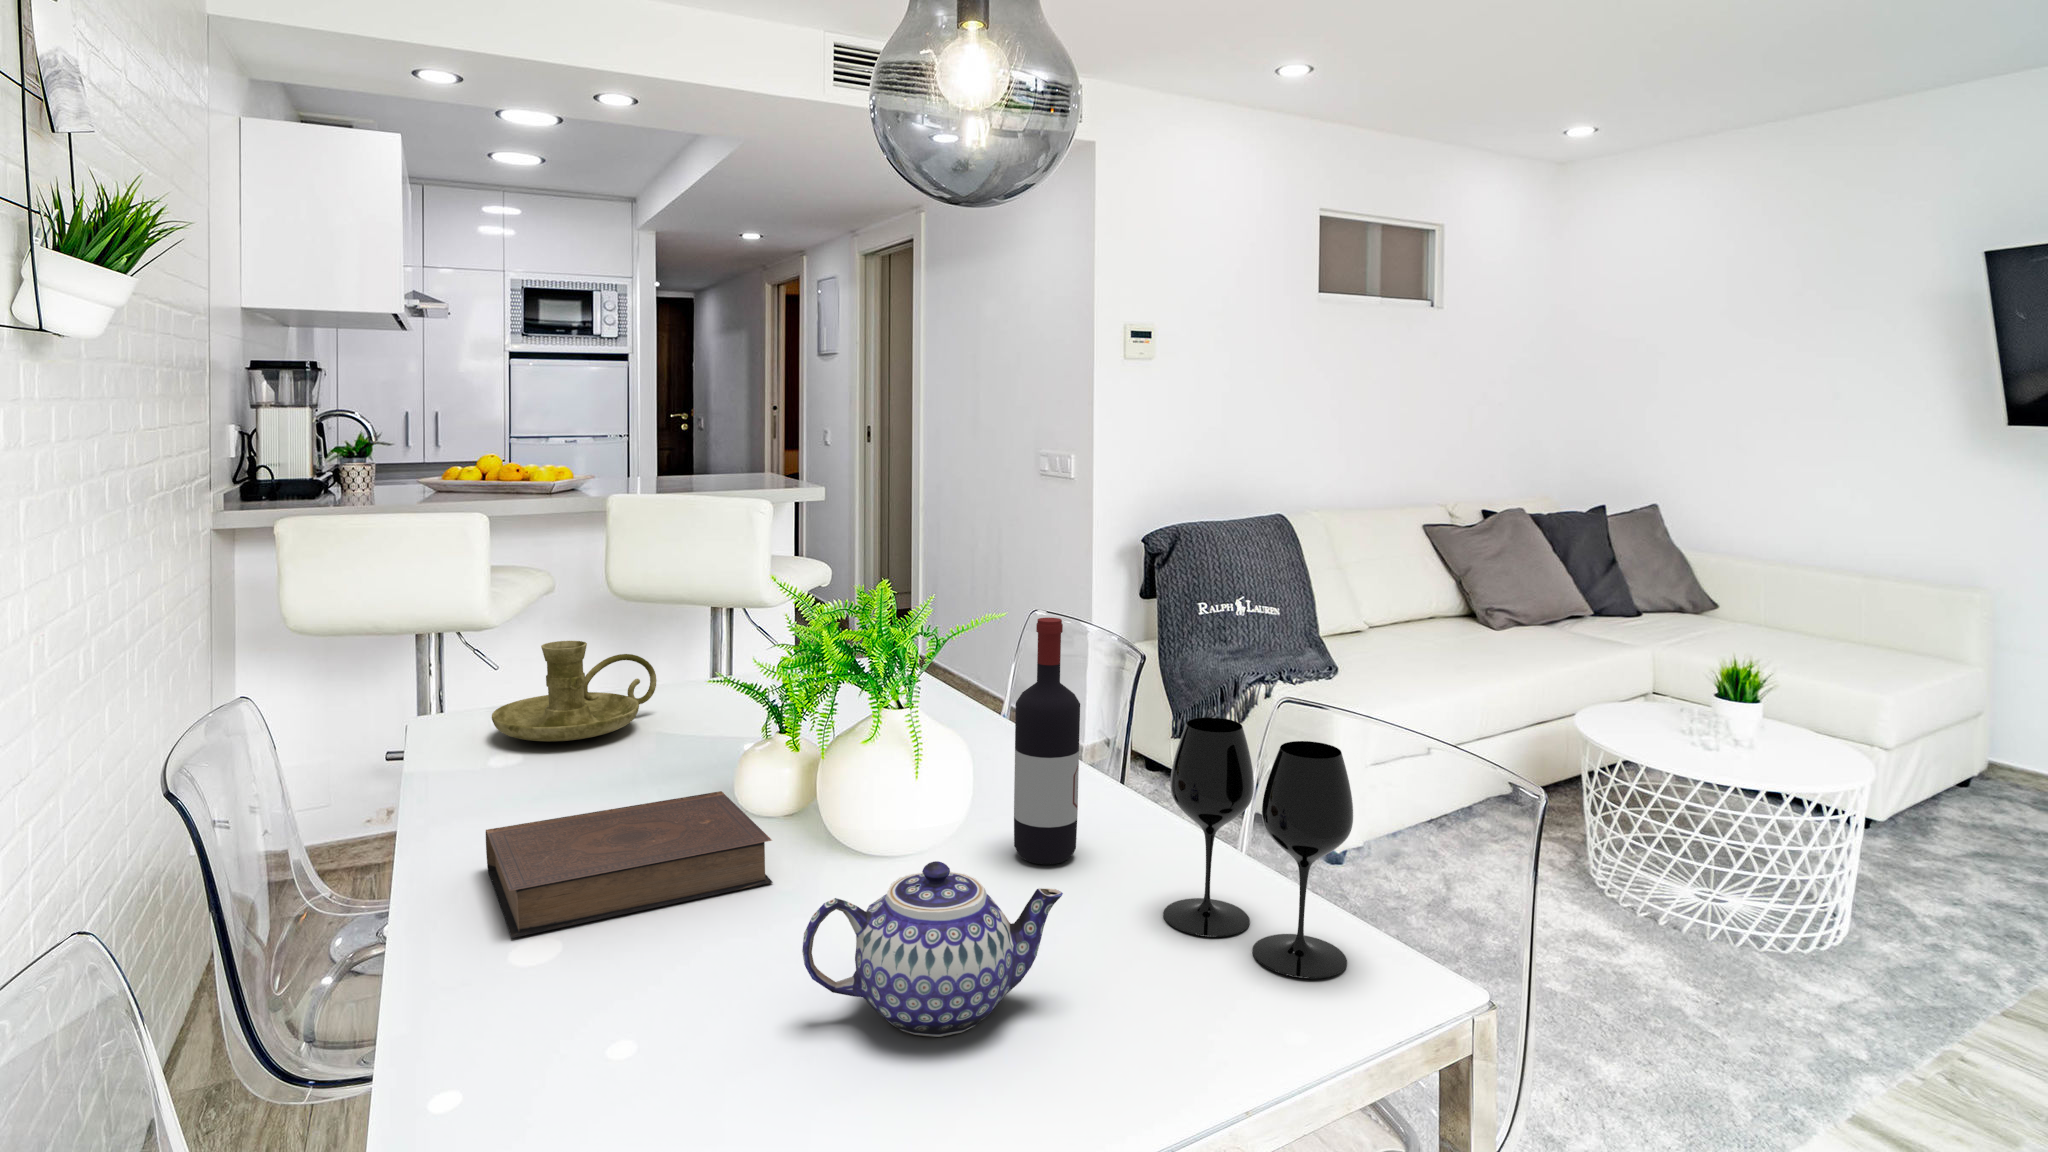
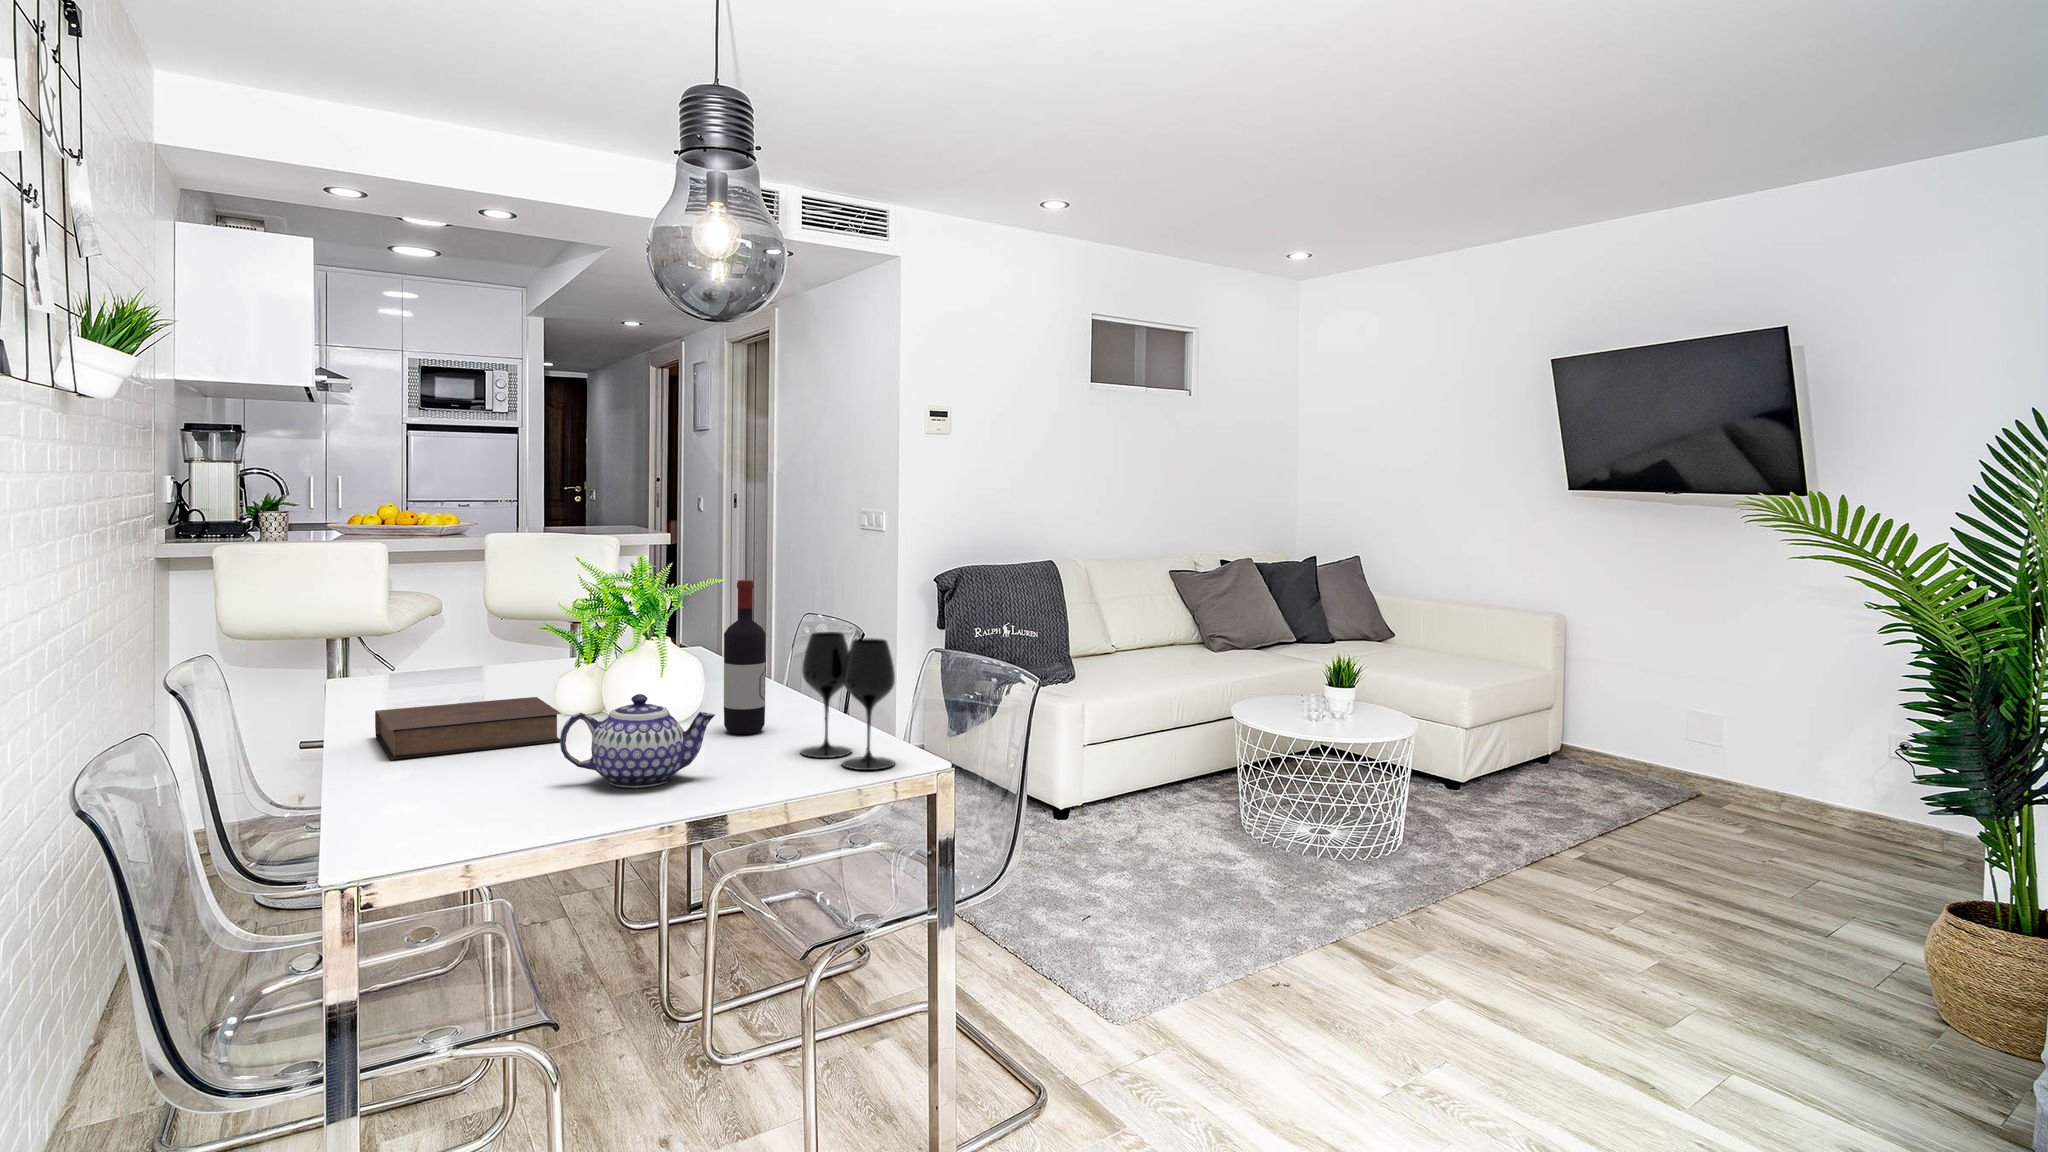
candle holder: present [492,641,657,741] -> none [381,618,506,685]

